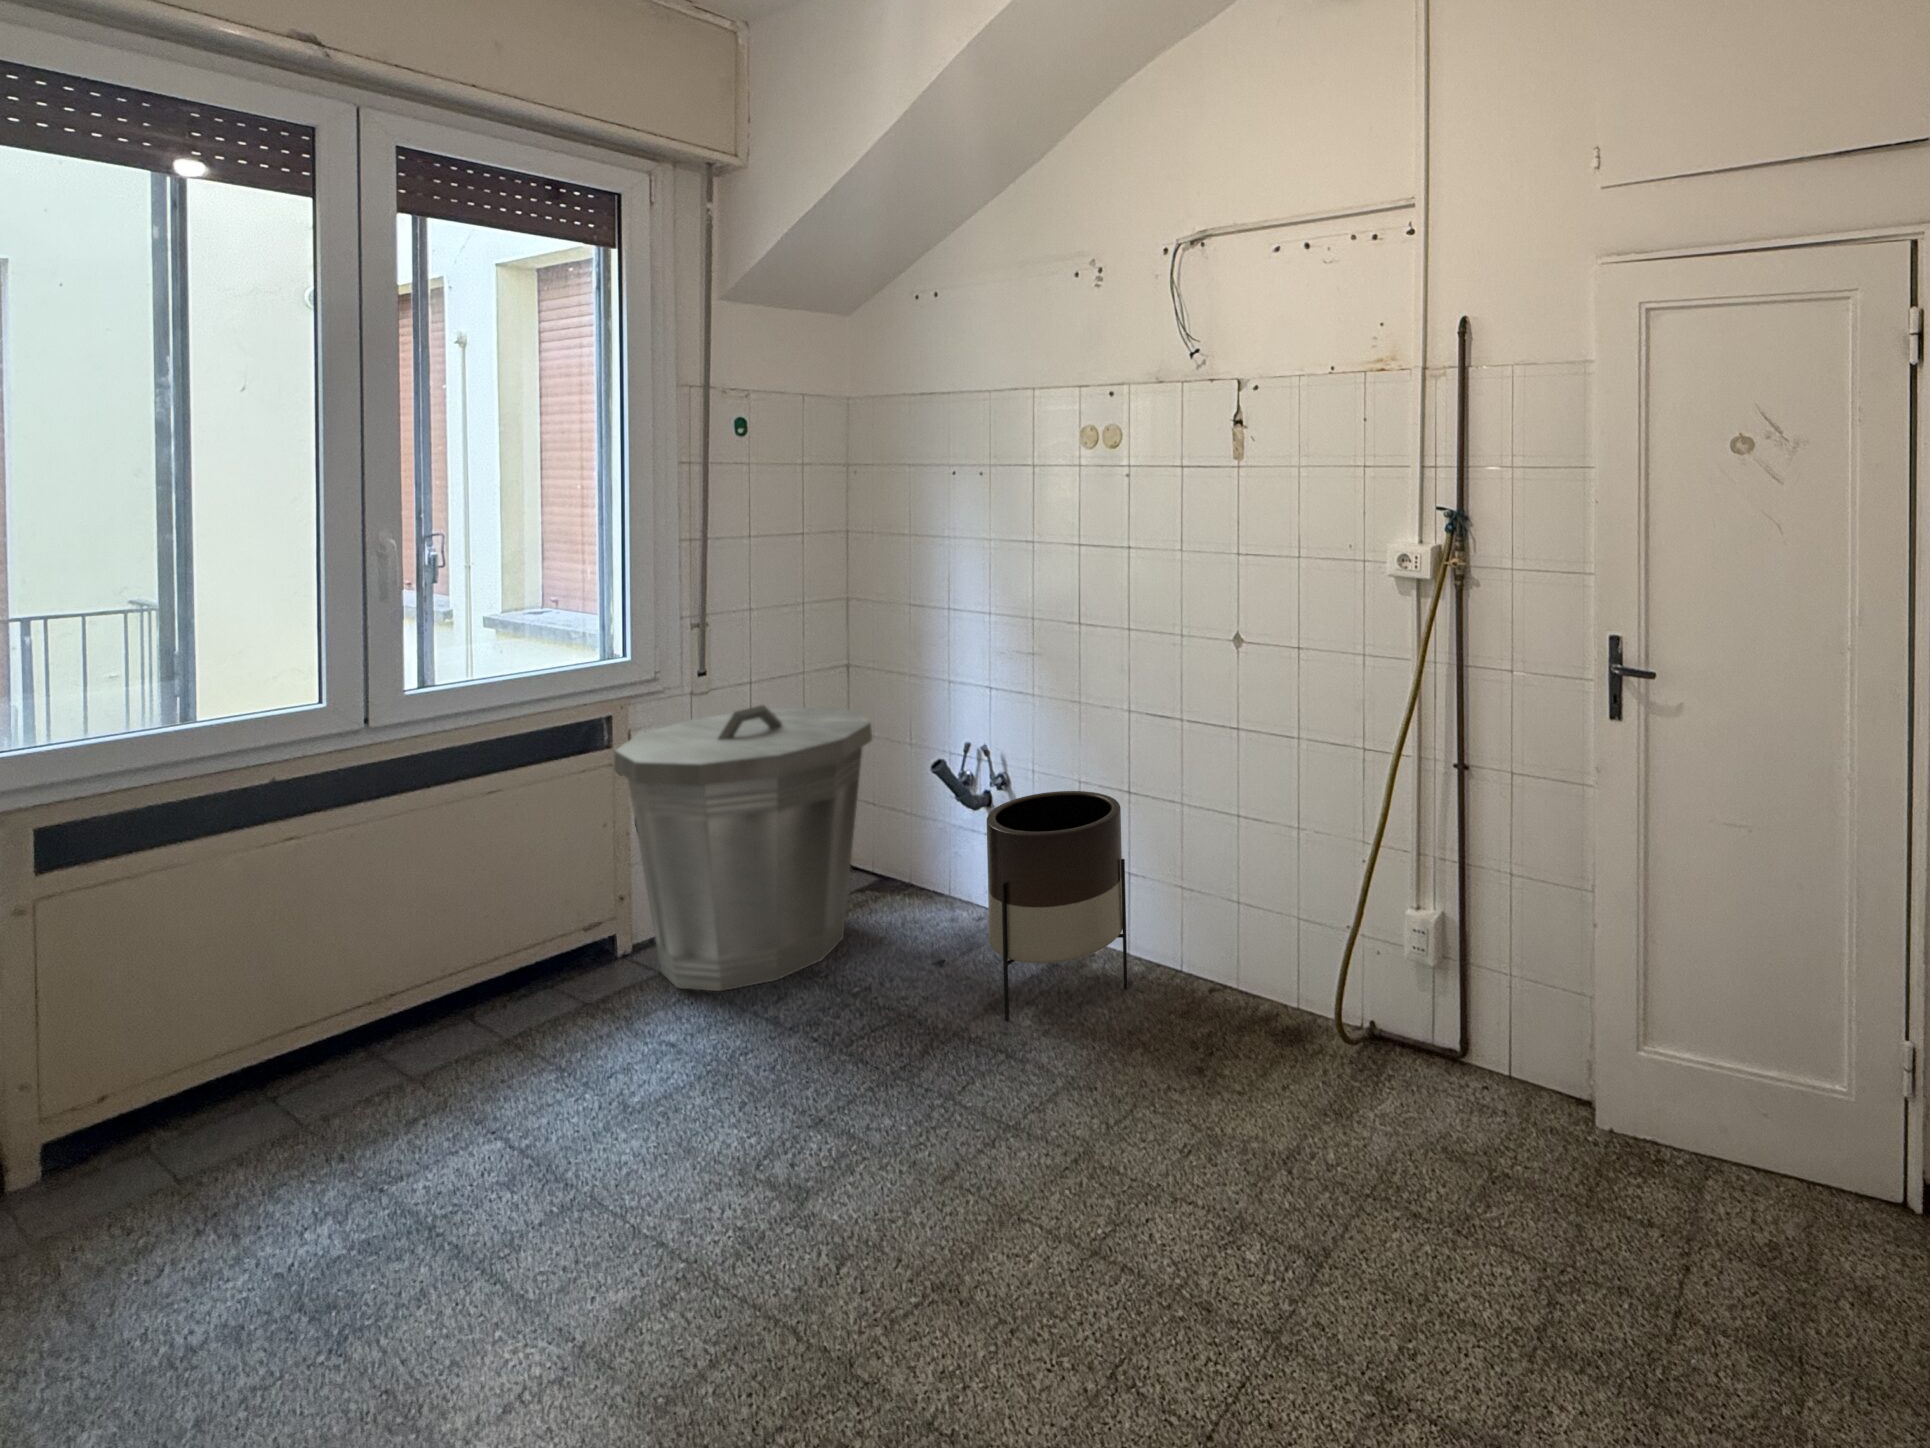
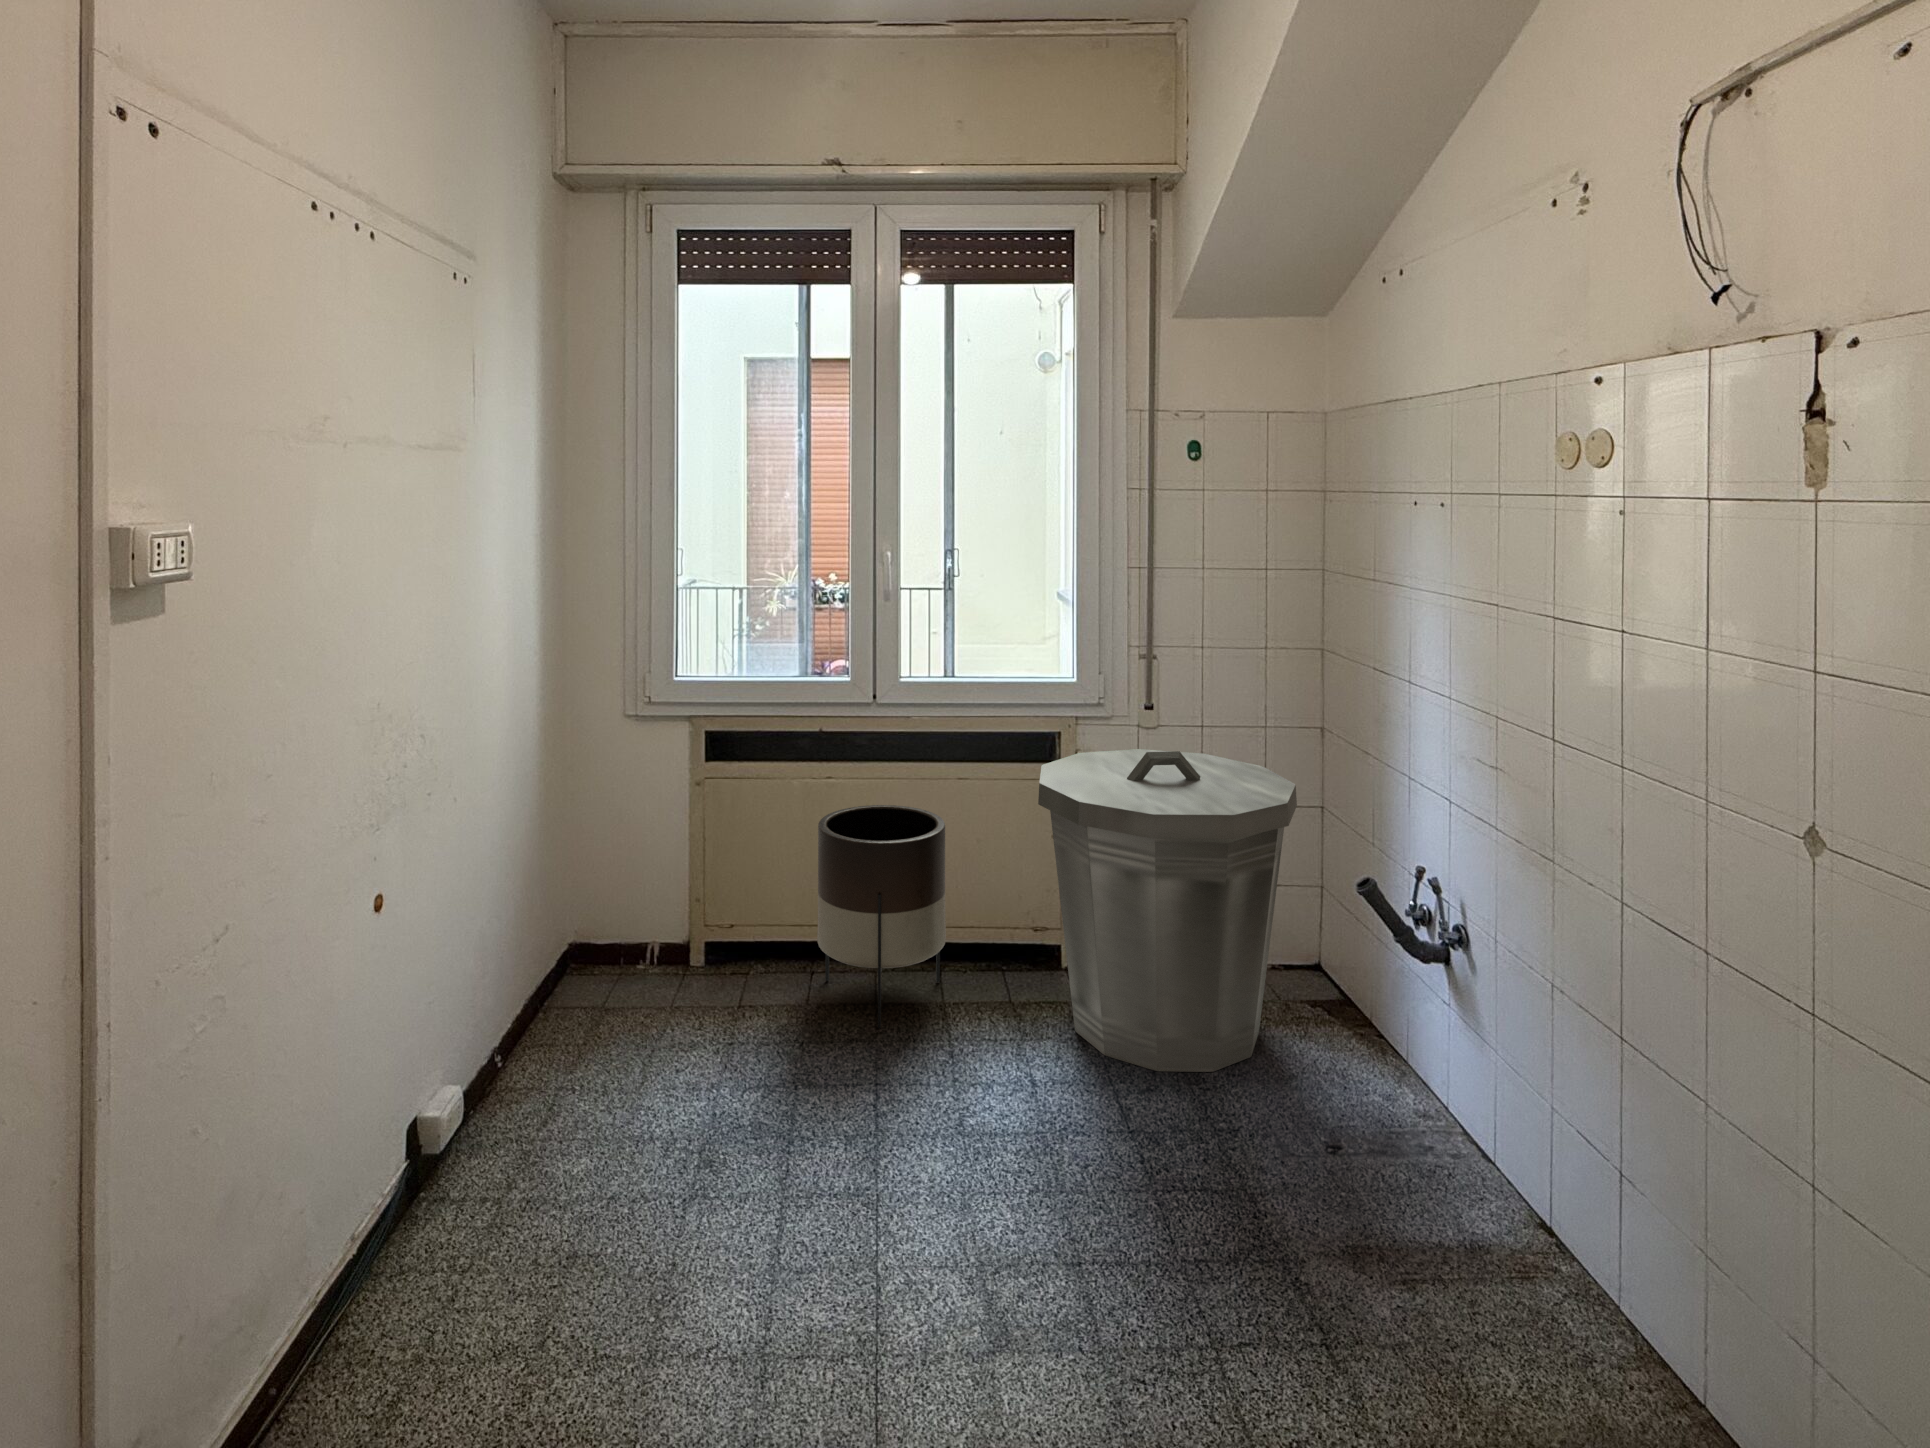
planter: present [987,791,1128,1021] -> present [817,805,946,1028]

